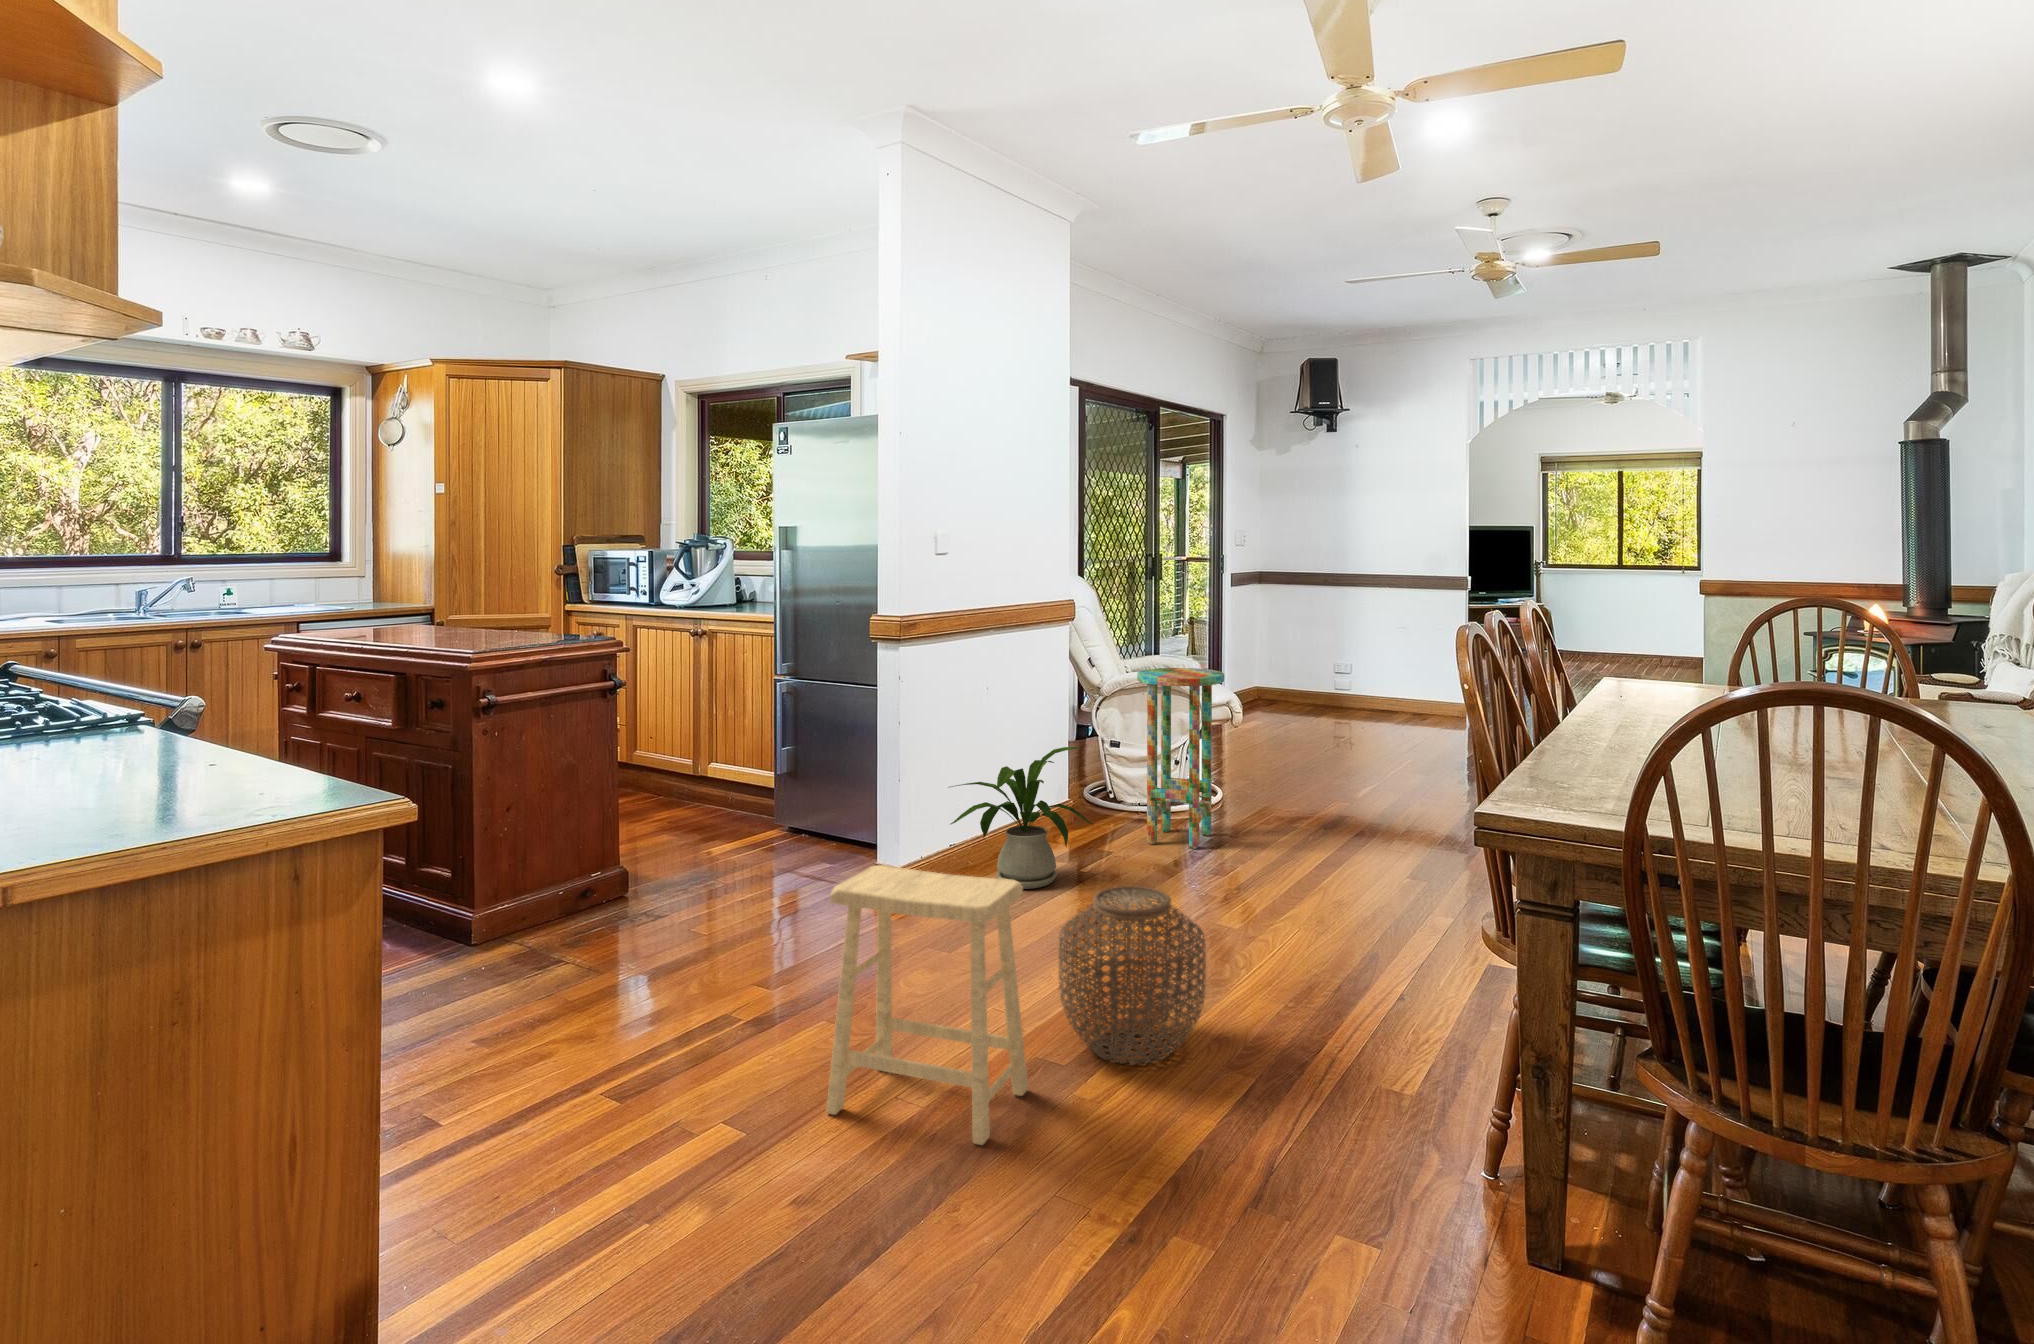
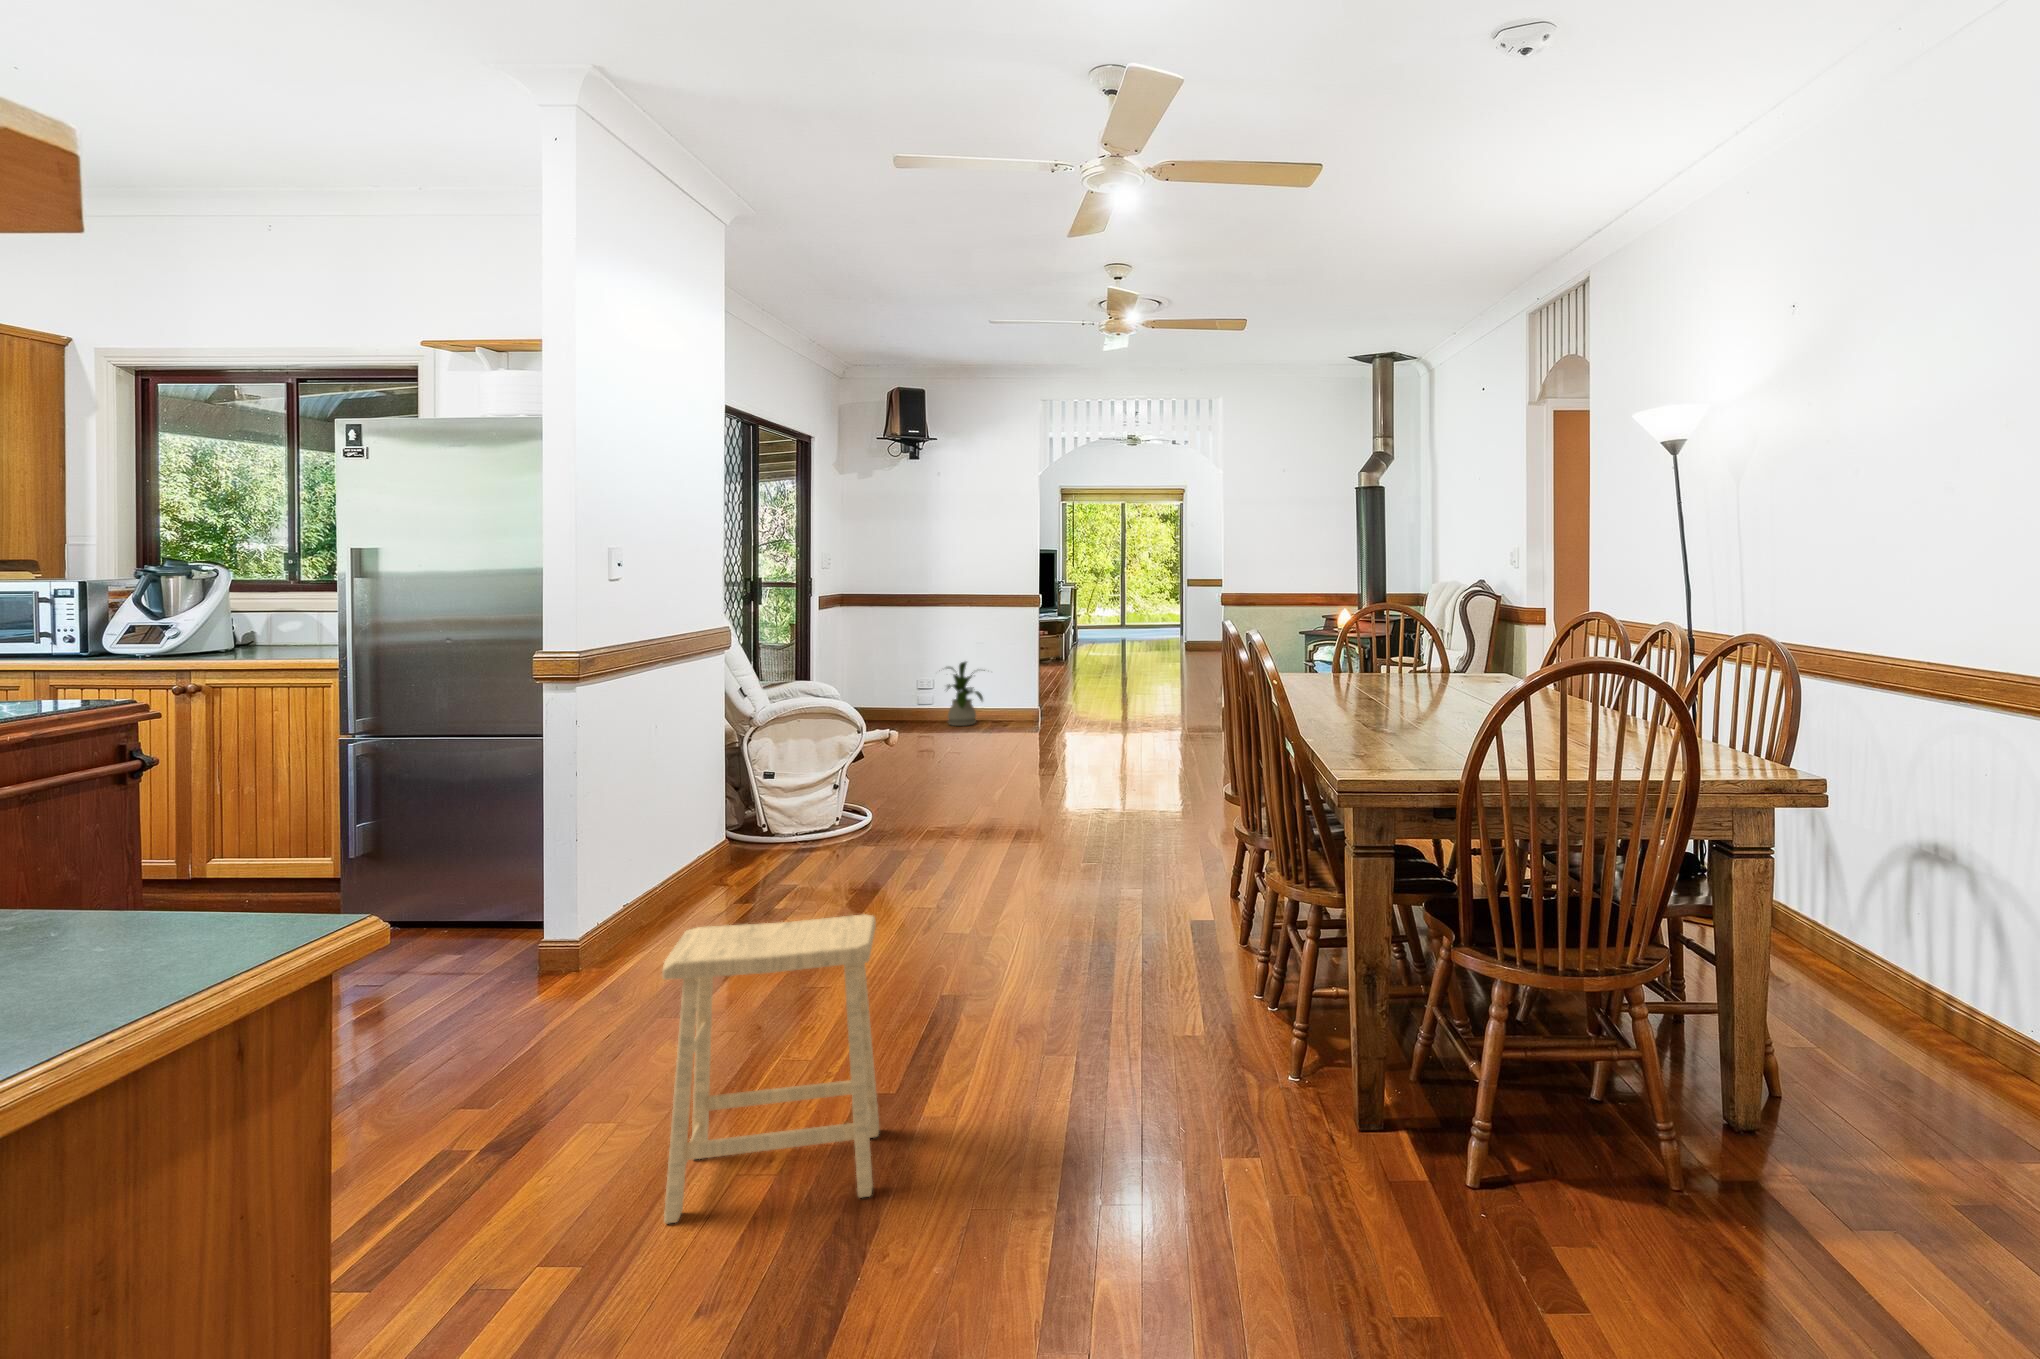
side table: present [1137,668,1224,849] -> none [817,688,907,868]
house plant: present [951,747,1092,889] -> present [947,662,985,726]
woven basket: present [1059,886,1206,1065] -> none [878,900,1025,1079]

